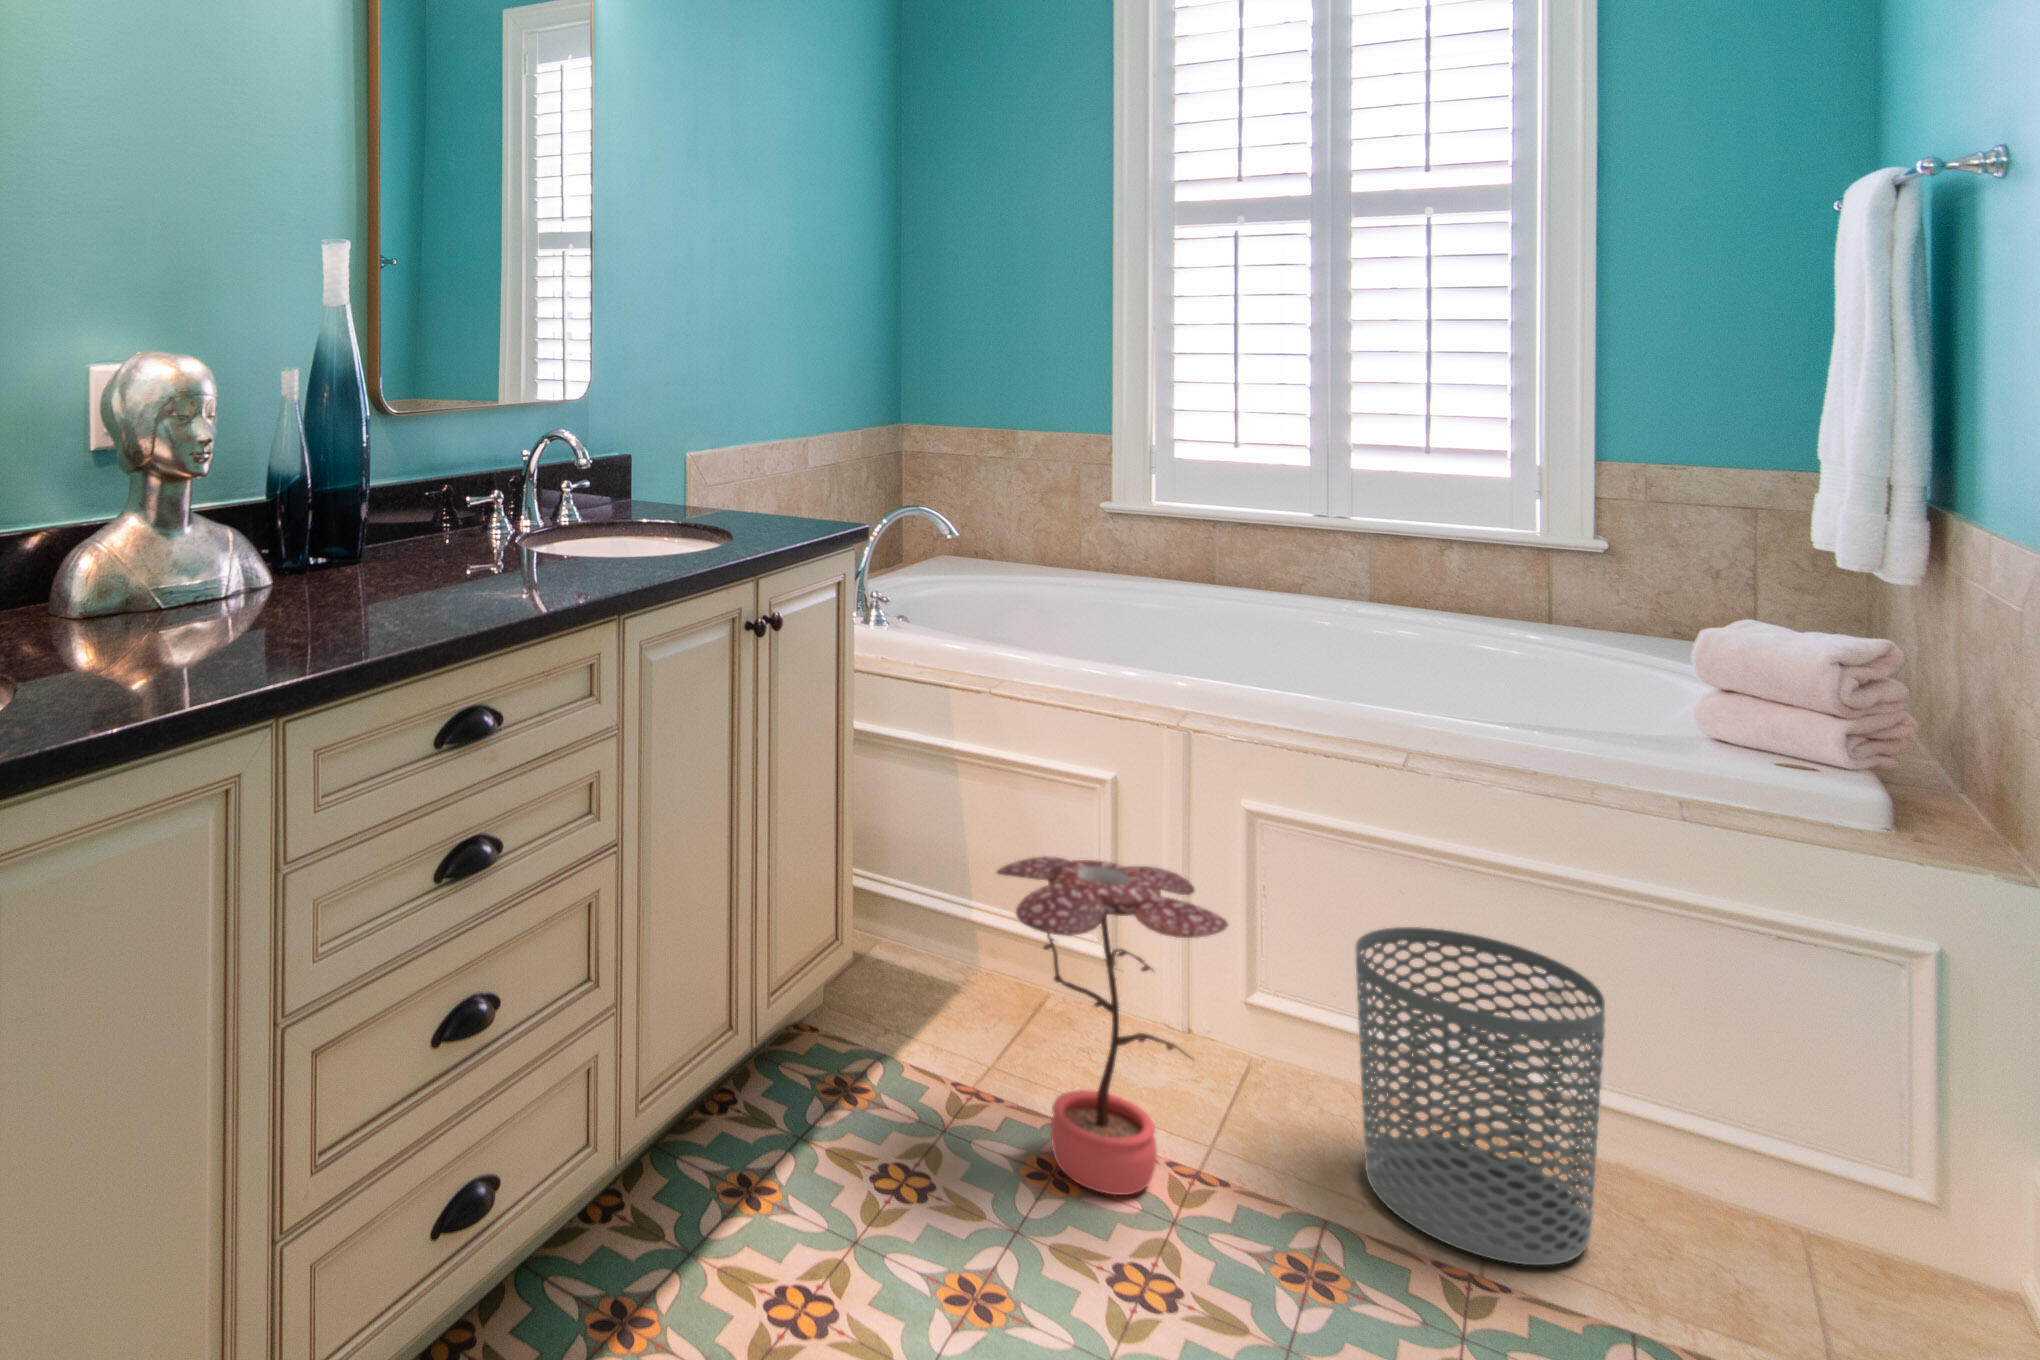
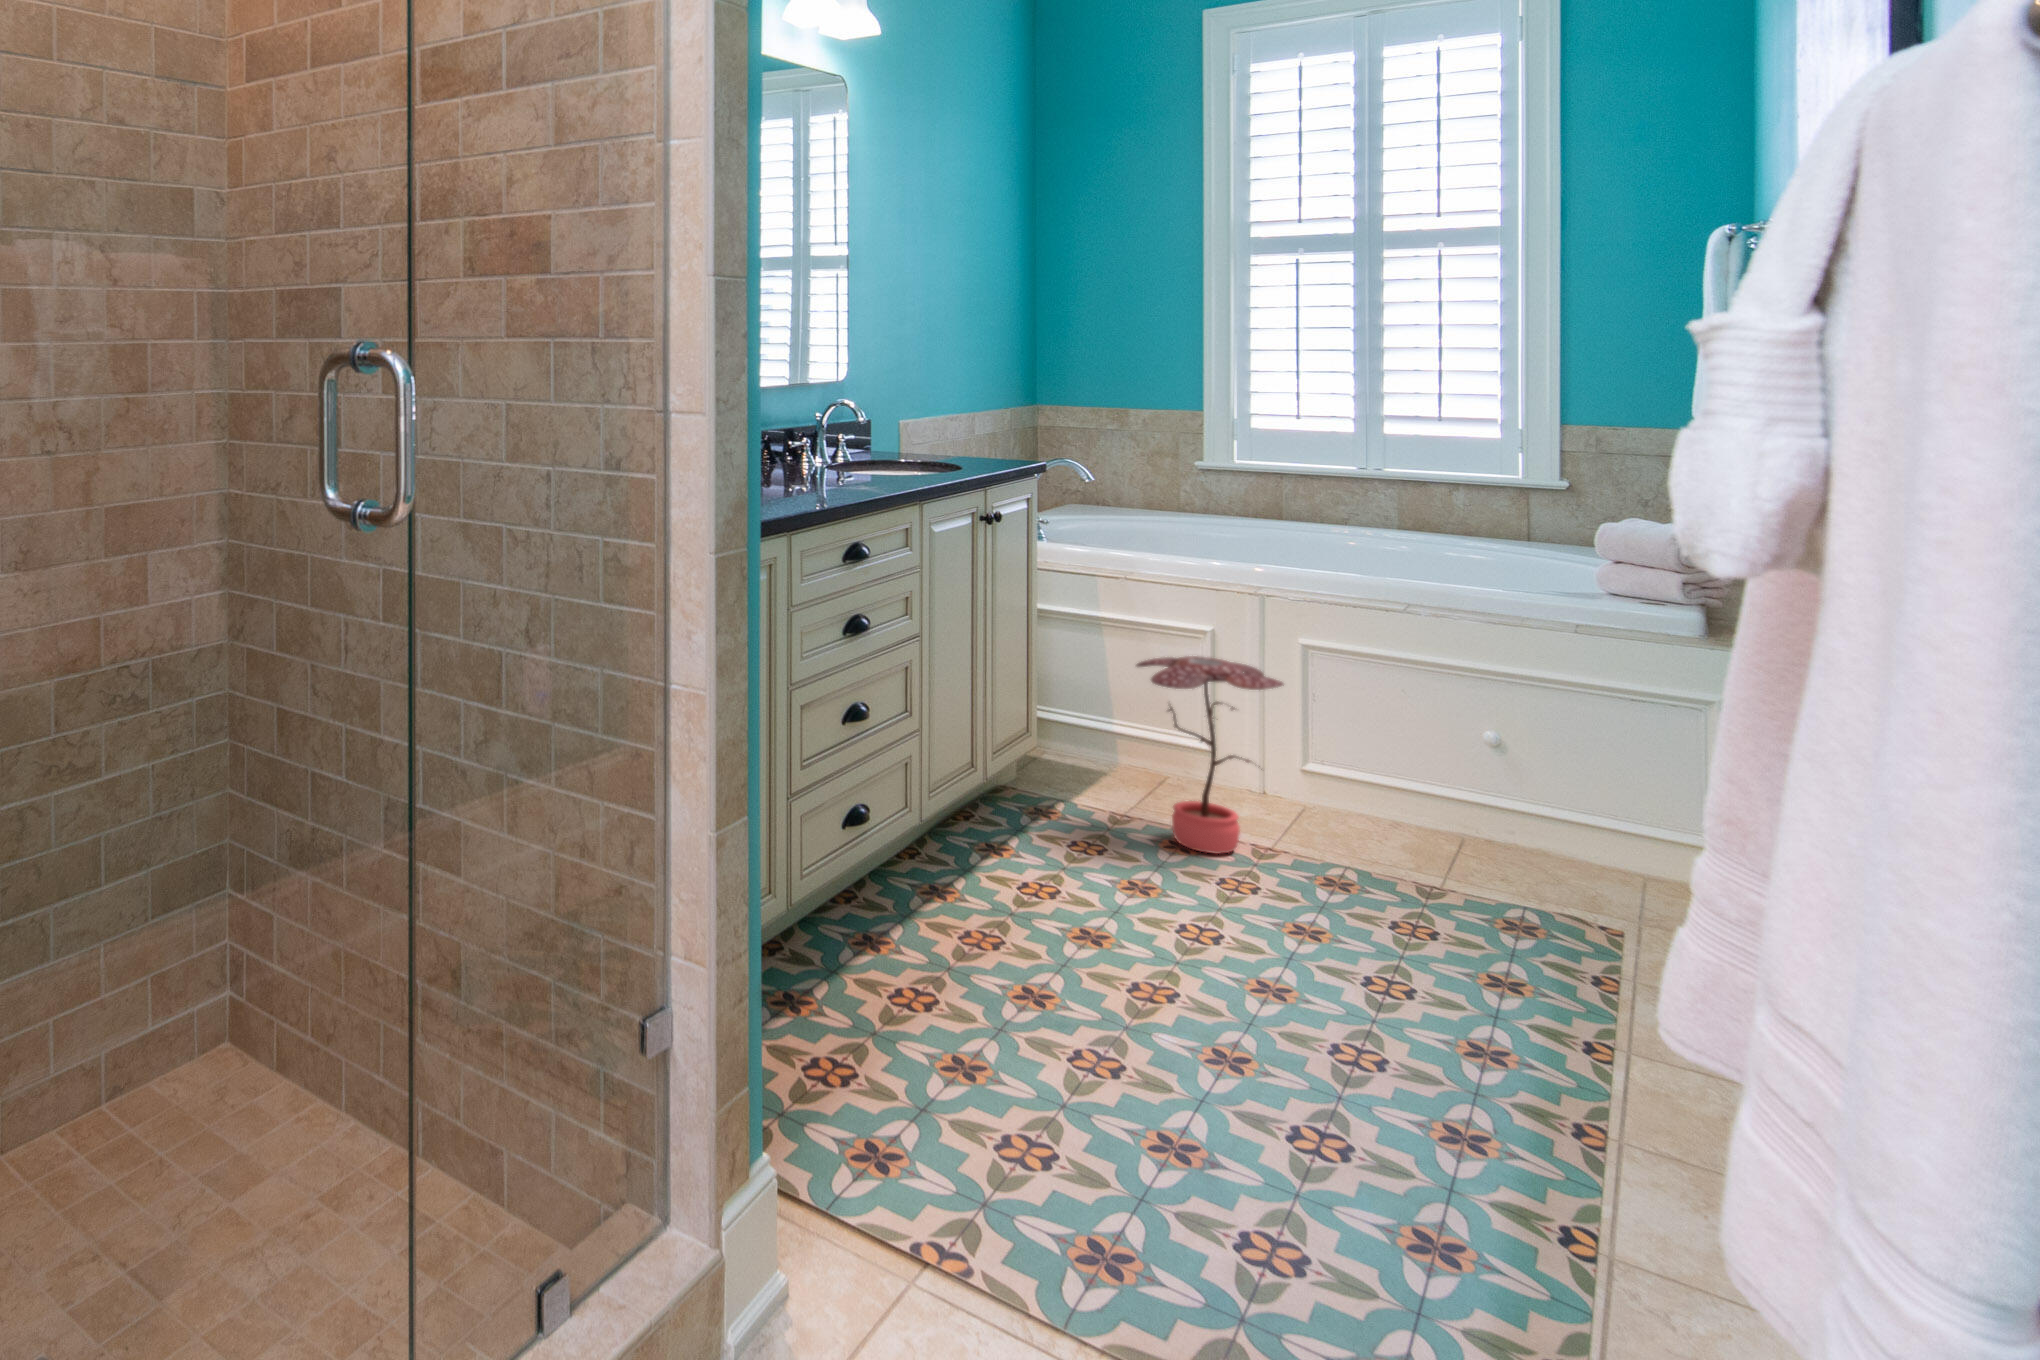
waste bin: present [1355,927,1605,1265] -> none [1368,703,1521,887]

